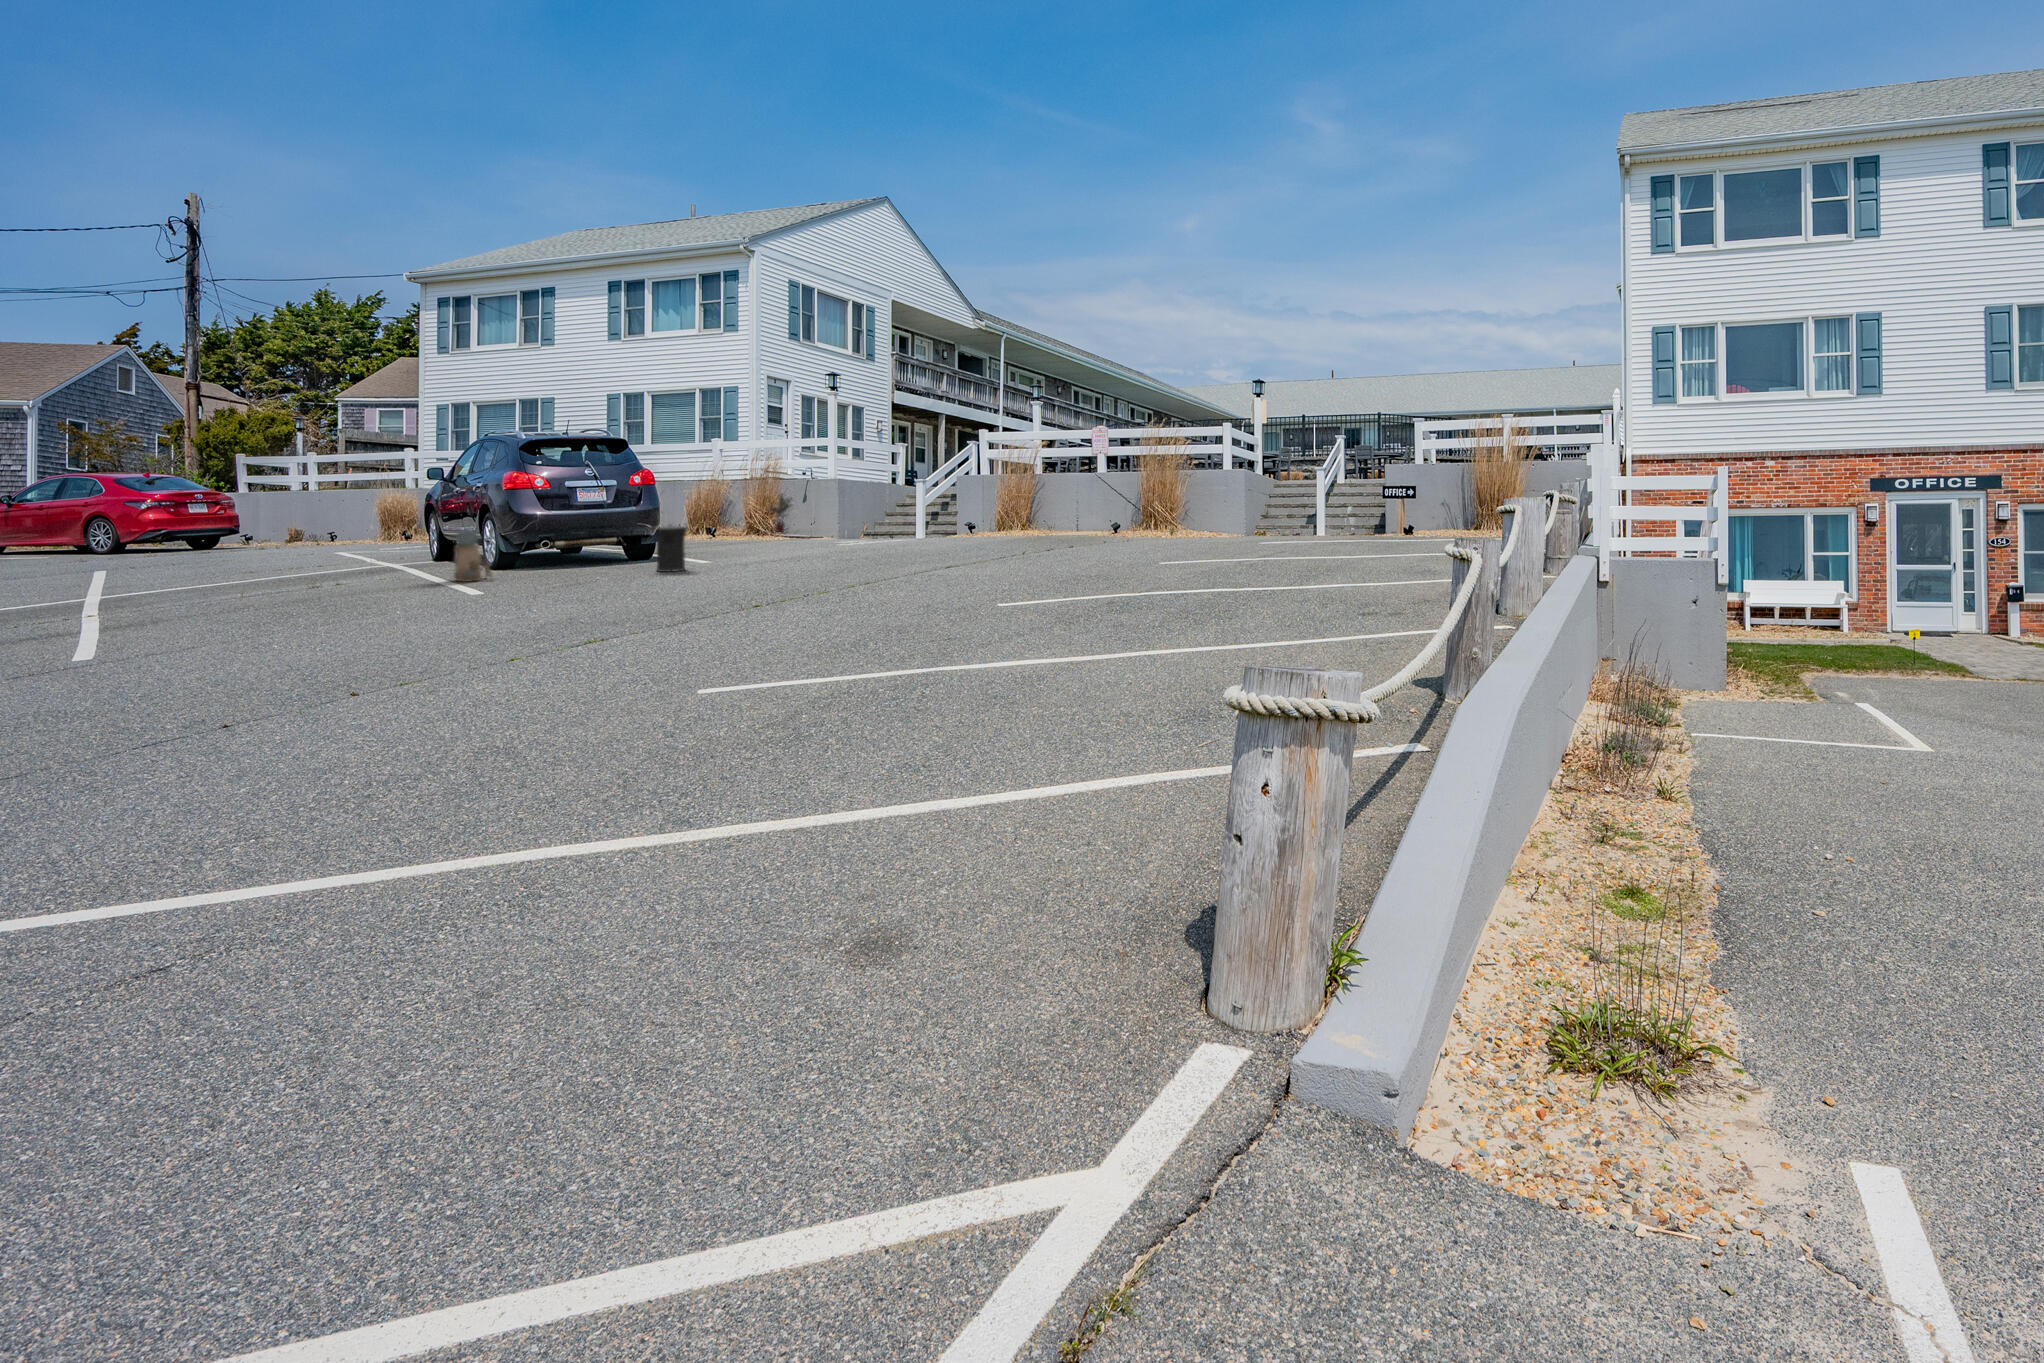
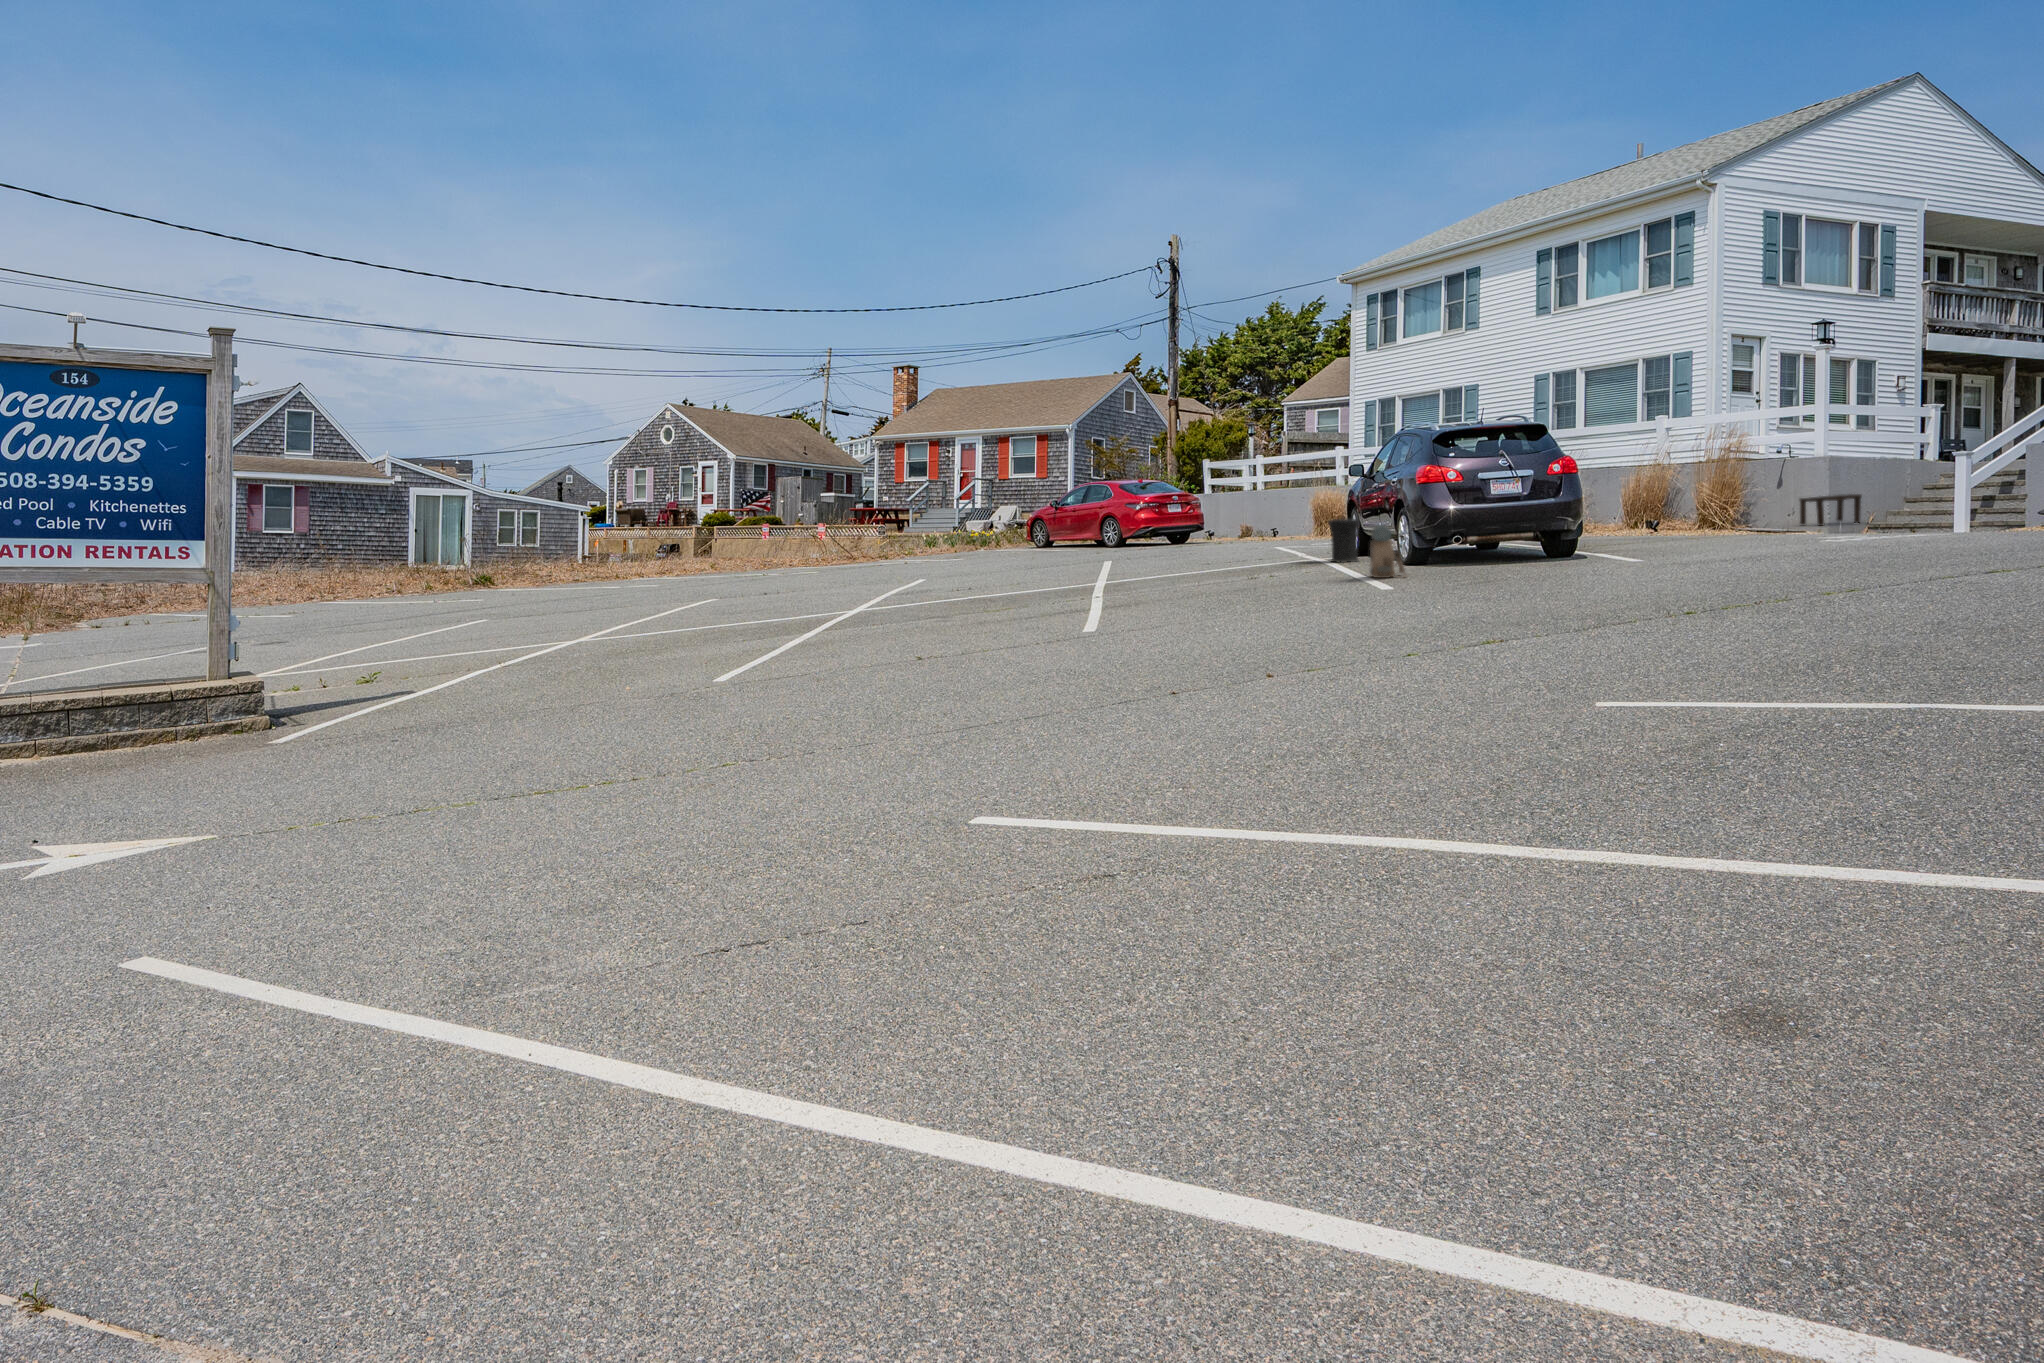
potted tree: present [770,494,792,532] -> none [1728,477,1768,527]
bench: none [814,507,855,531] -> present [1800,494,1862,526]
trash can: present [656,525,687,572] -> present [1328,517,1359,562]

